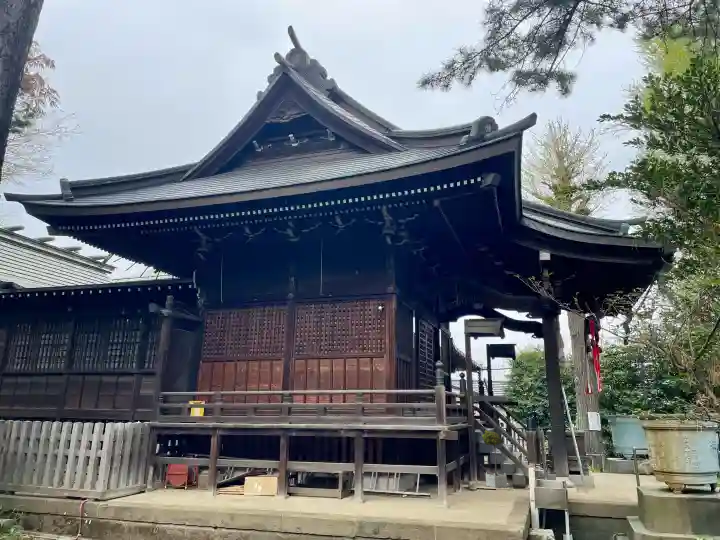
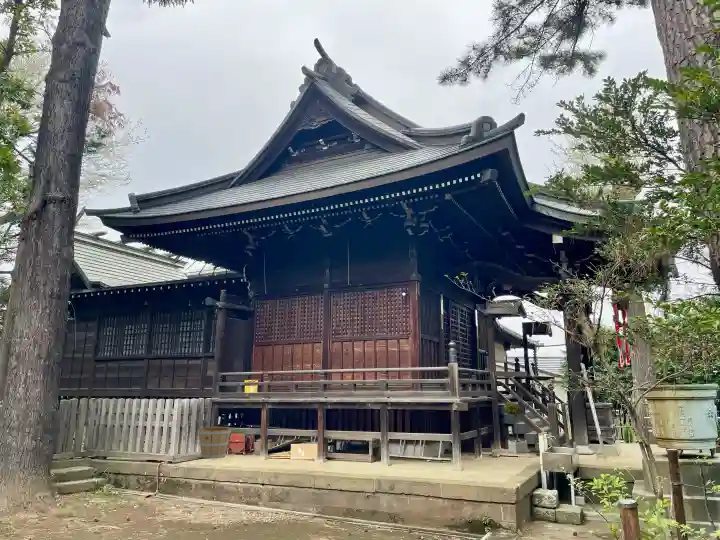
wooden bucket: none [133,456,174,494] -> present [198,427,231,459]

